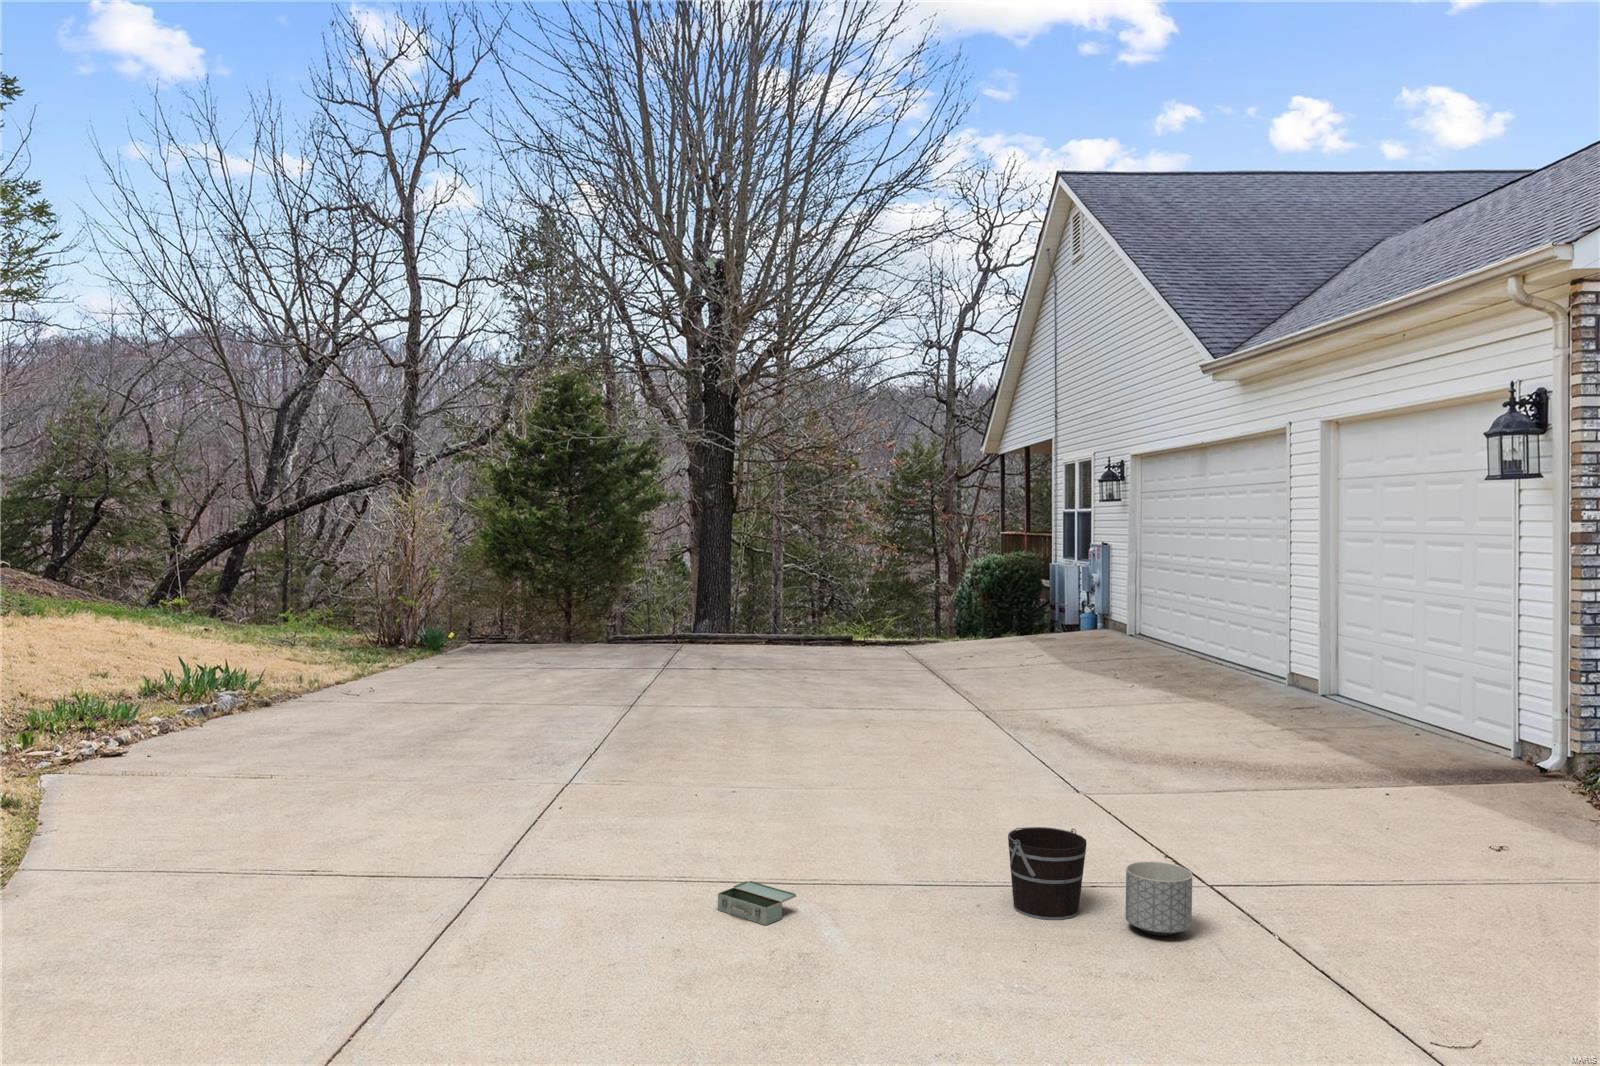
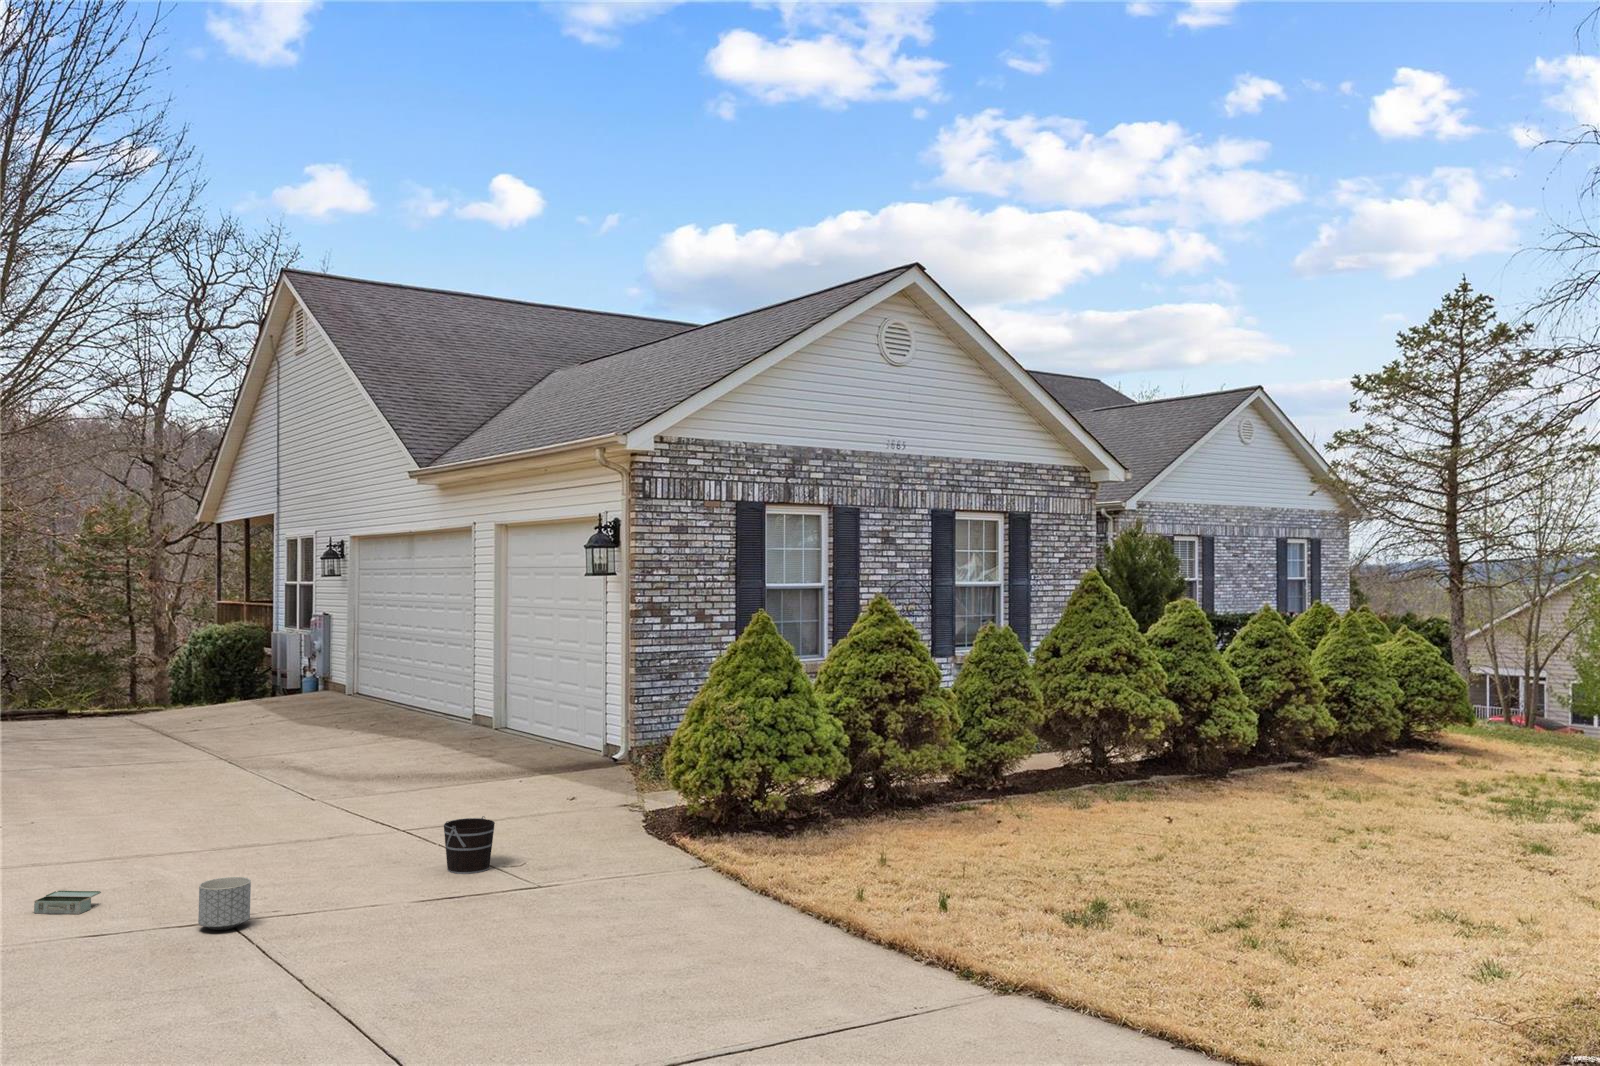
bucket: present [1008,827,1087,920] -> present [444,816,495,874]
planter: present [1125,862,1192,936] -> present [198,877,251,930]

